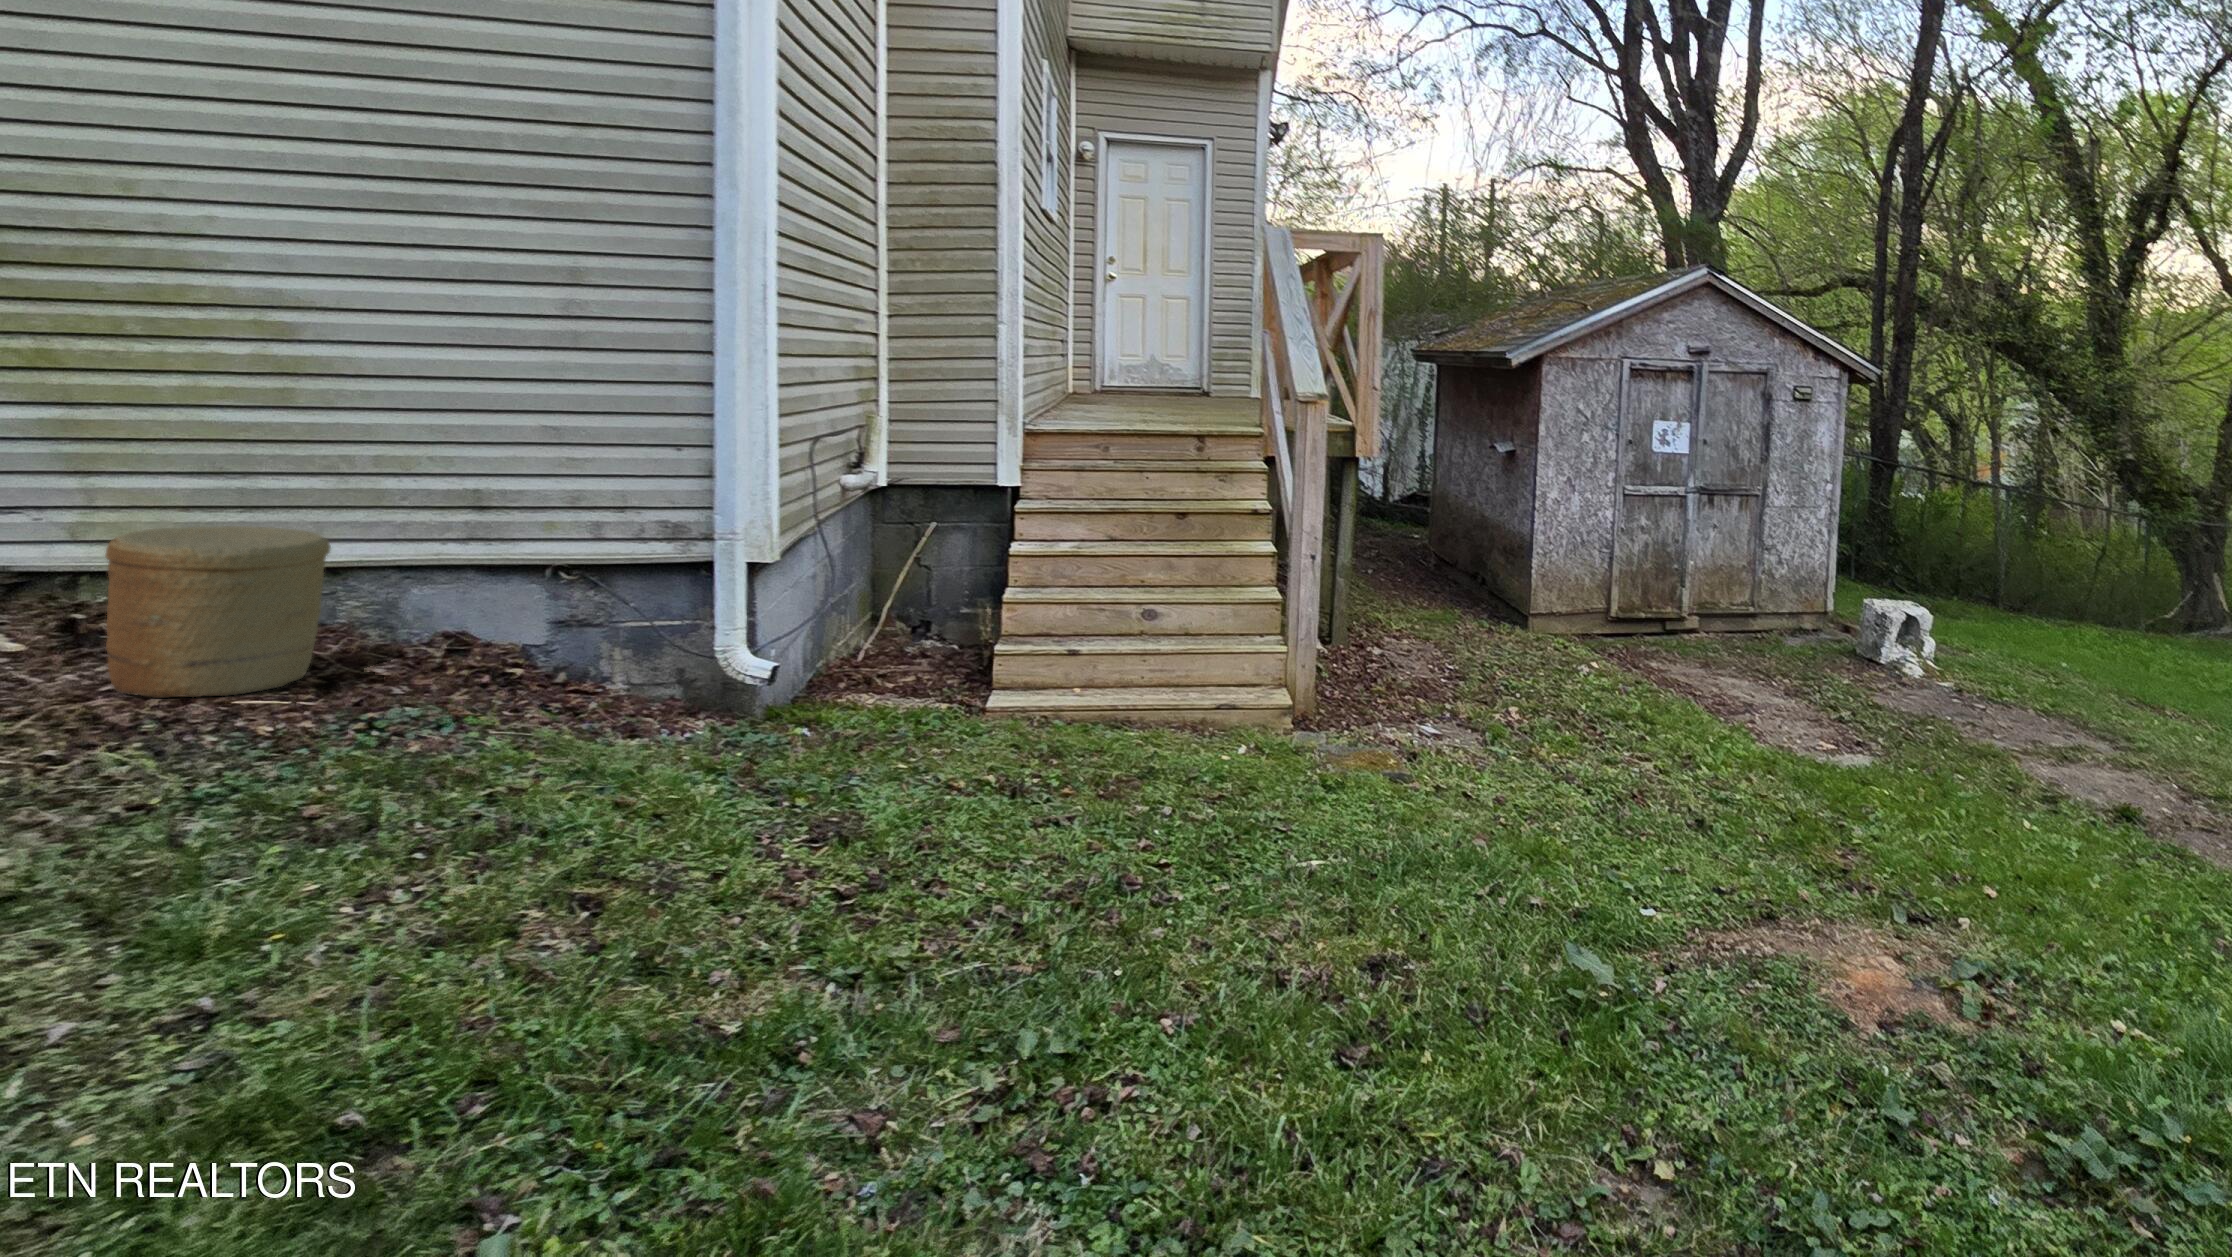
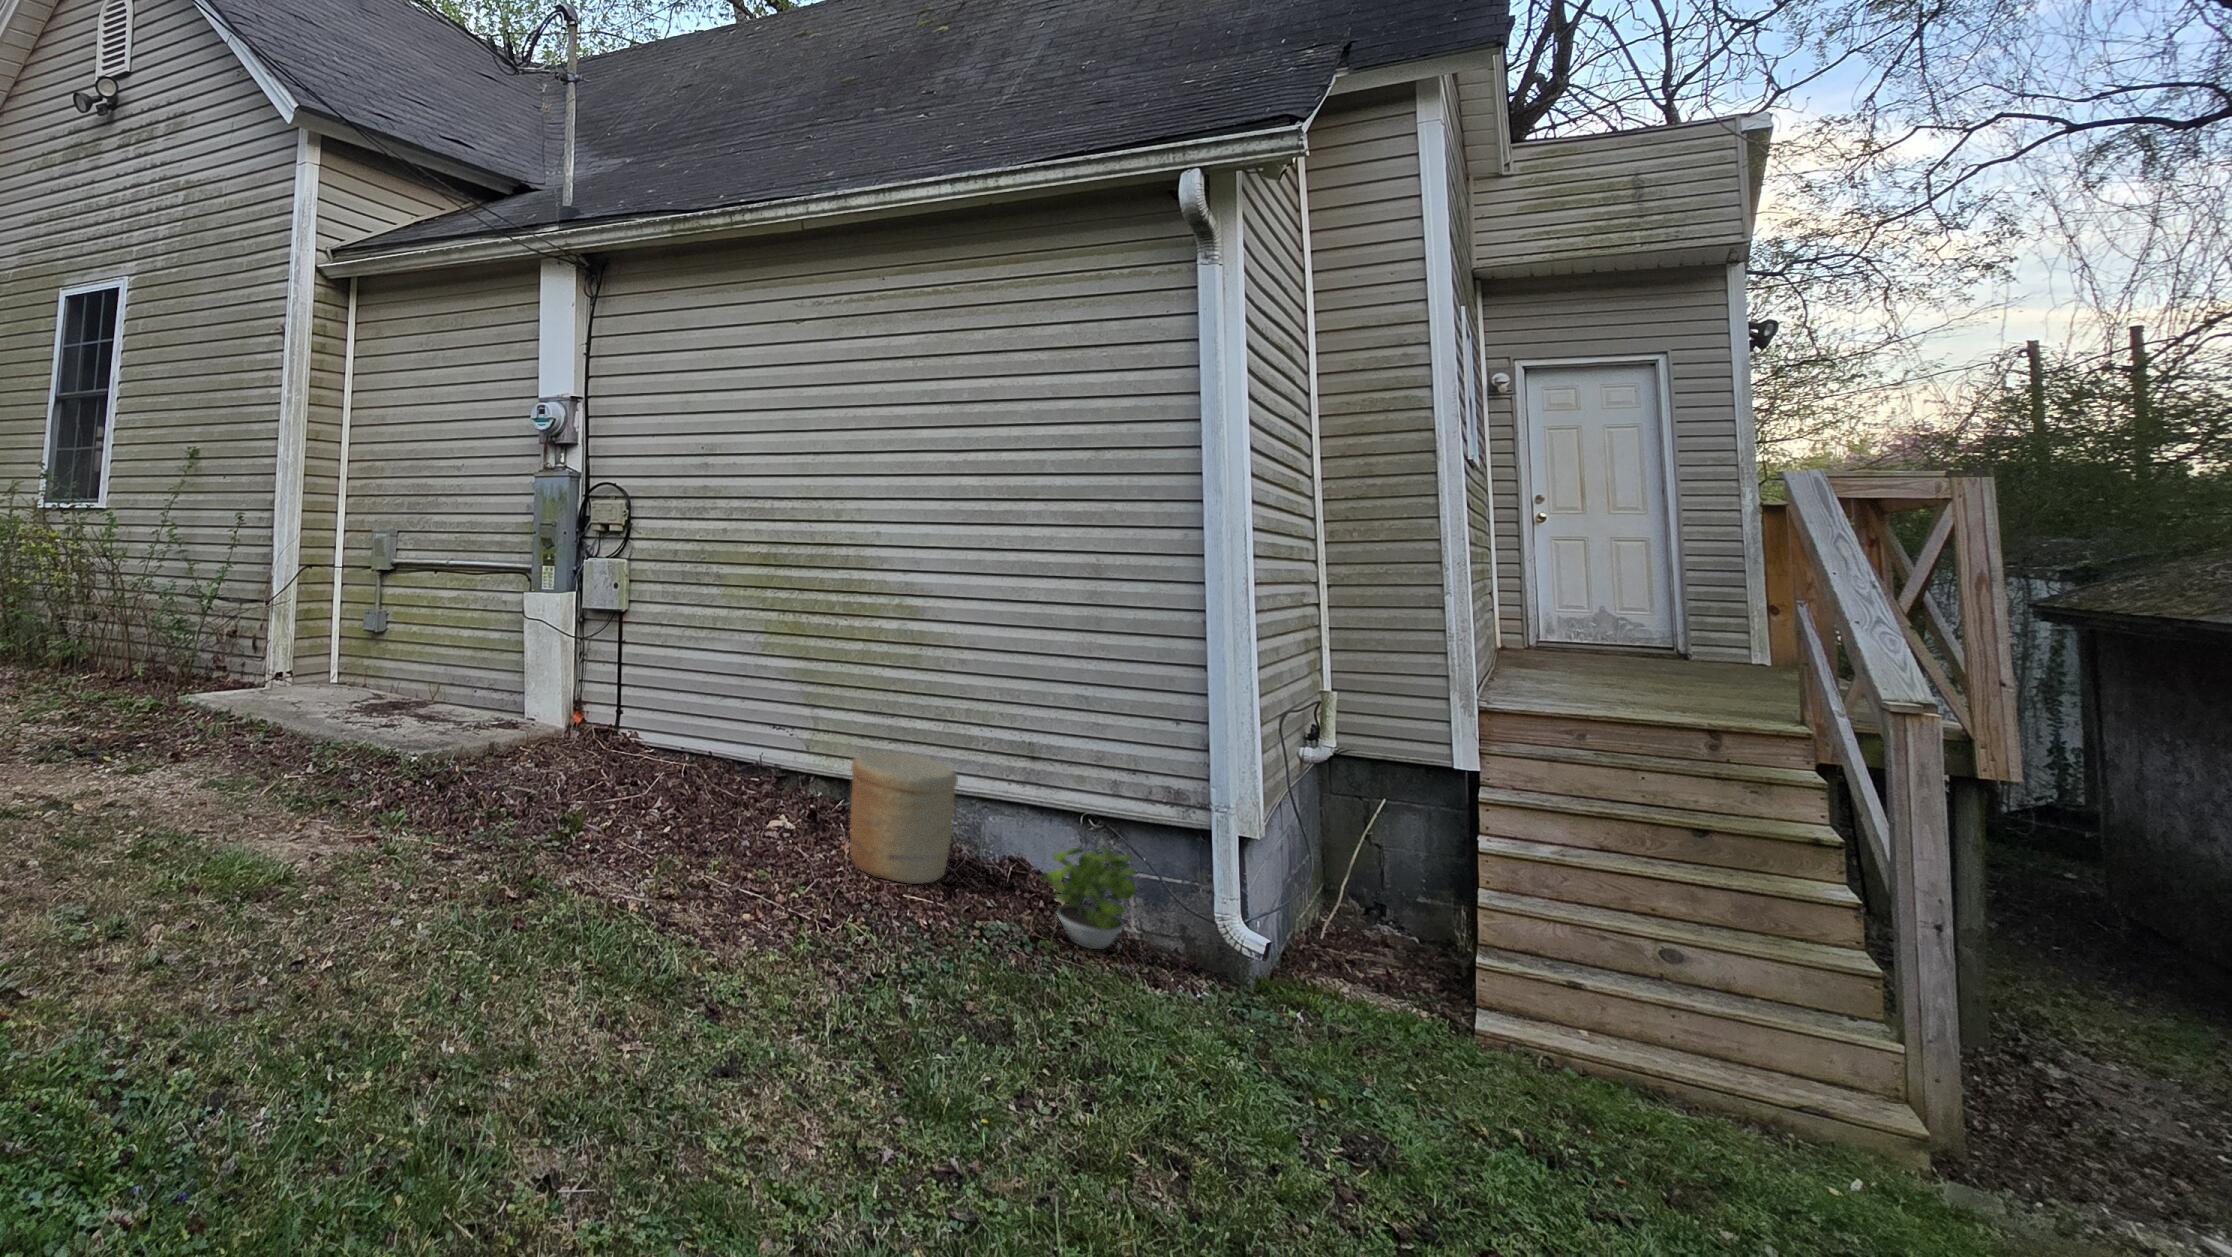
potted plant: none [466,600,612,717] -> present [1041,847,1136,949]

